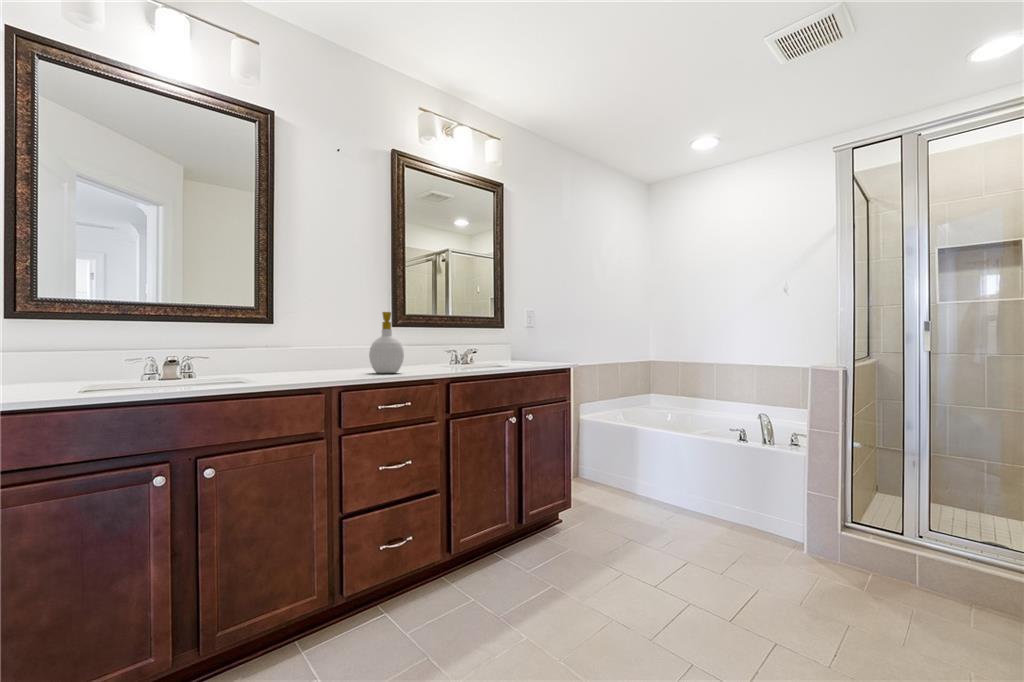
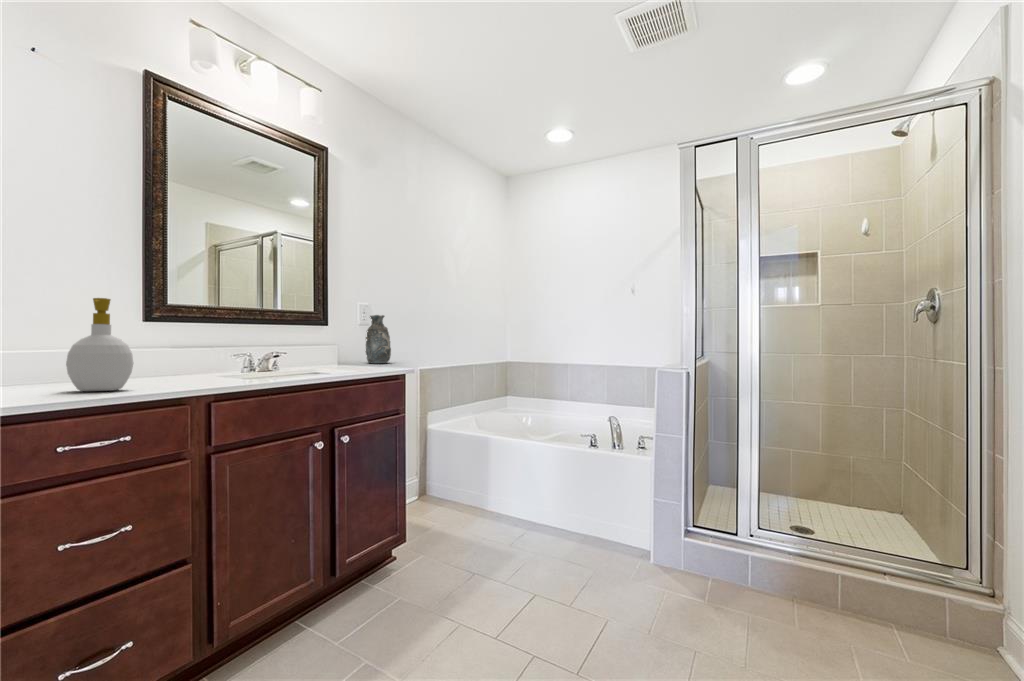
decorative vase: none [531,318,552,359] -> present [365,315,391,363]

